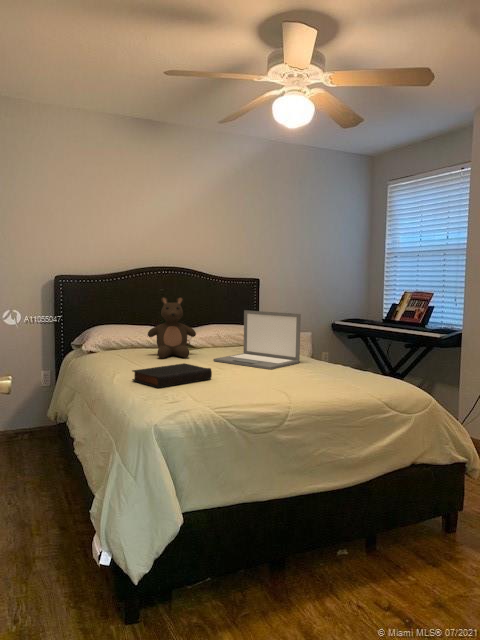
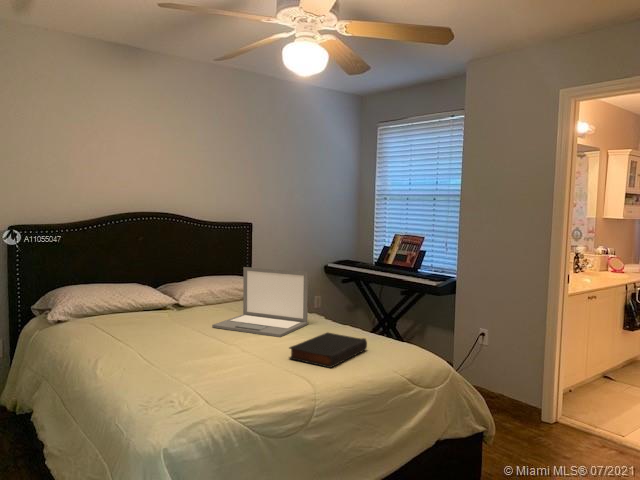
stuffed bear: present [148,297,196,358] -> none [131,254,188,326]
book: present [132,363,212,388] -> present [289,333,367,368]

